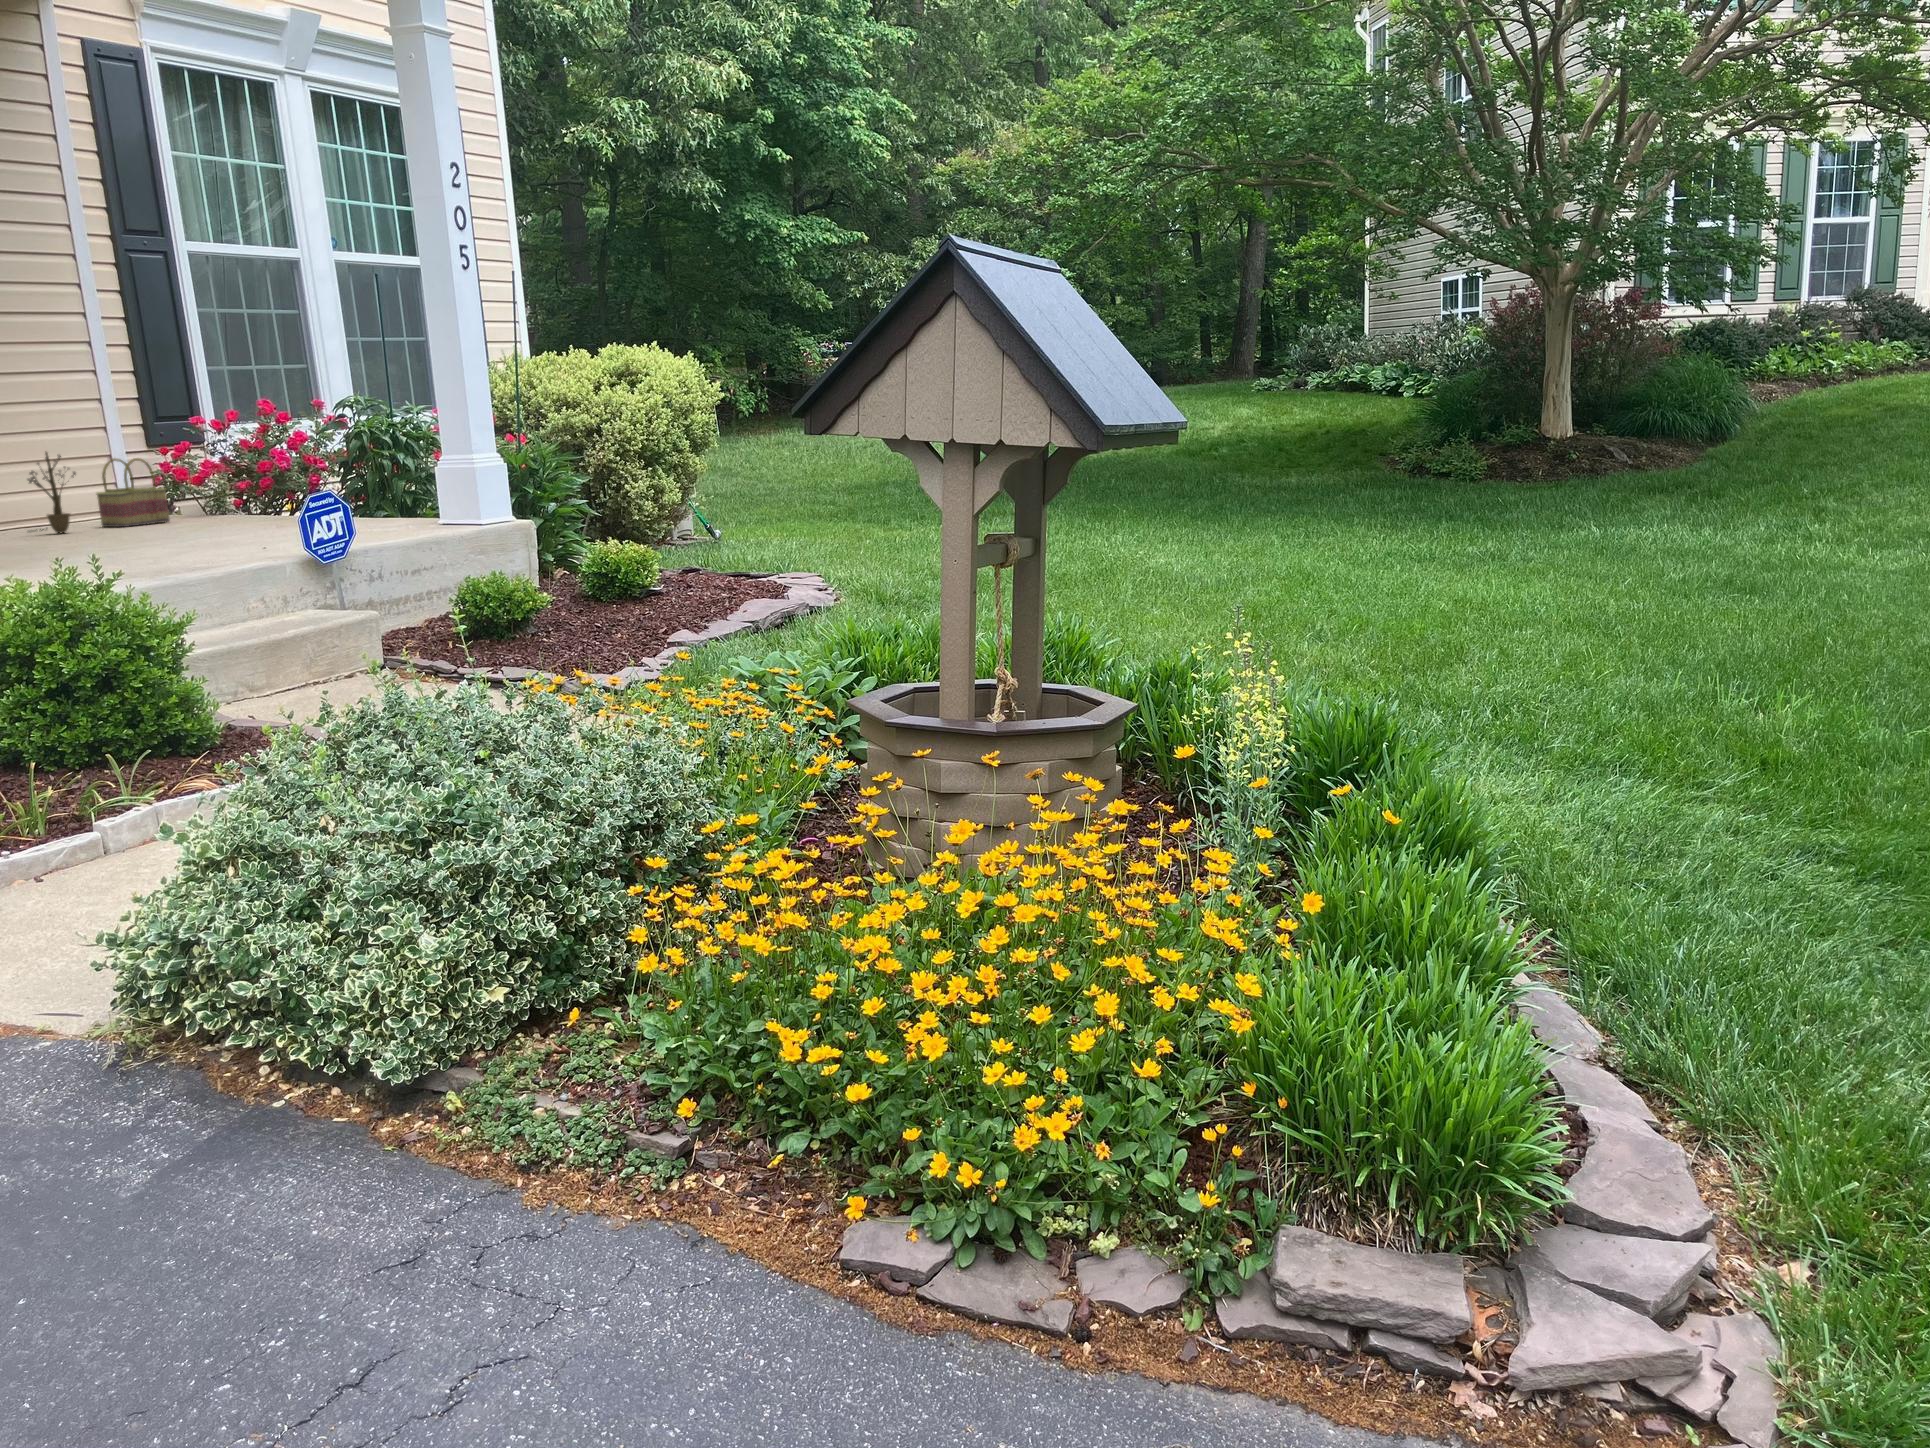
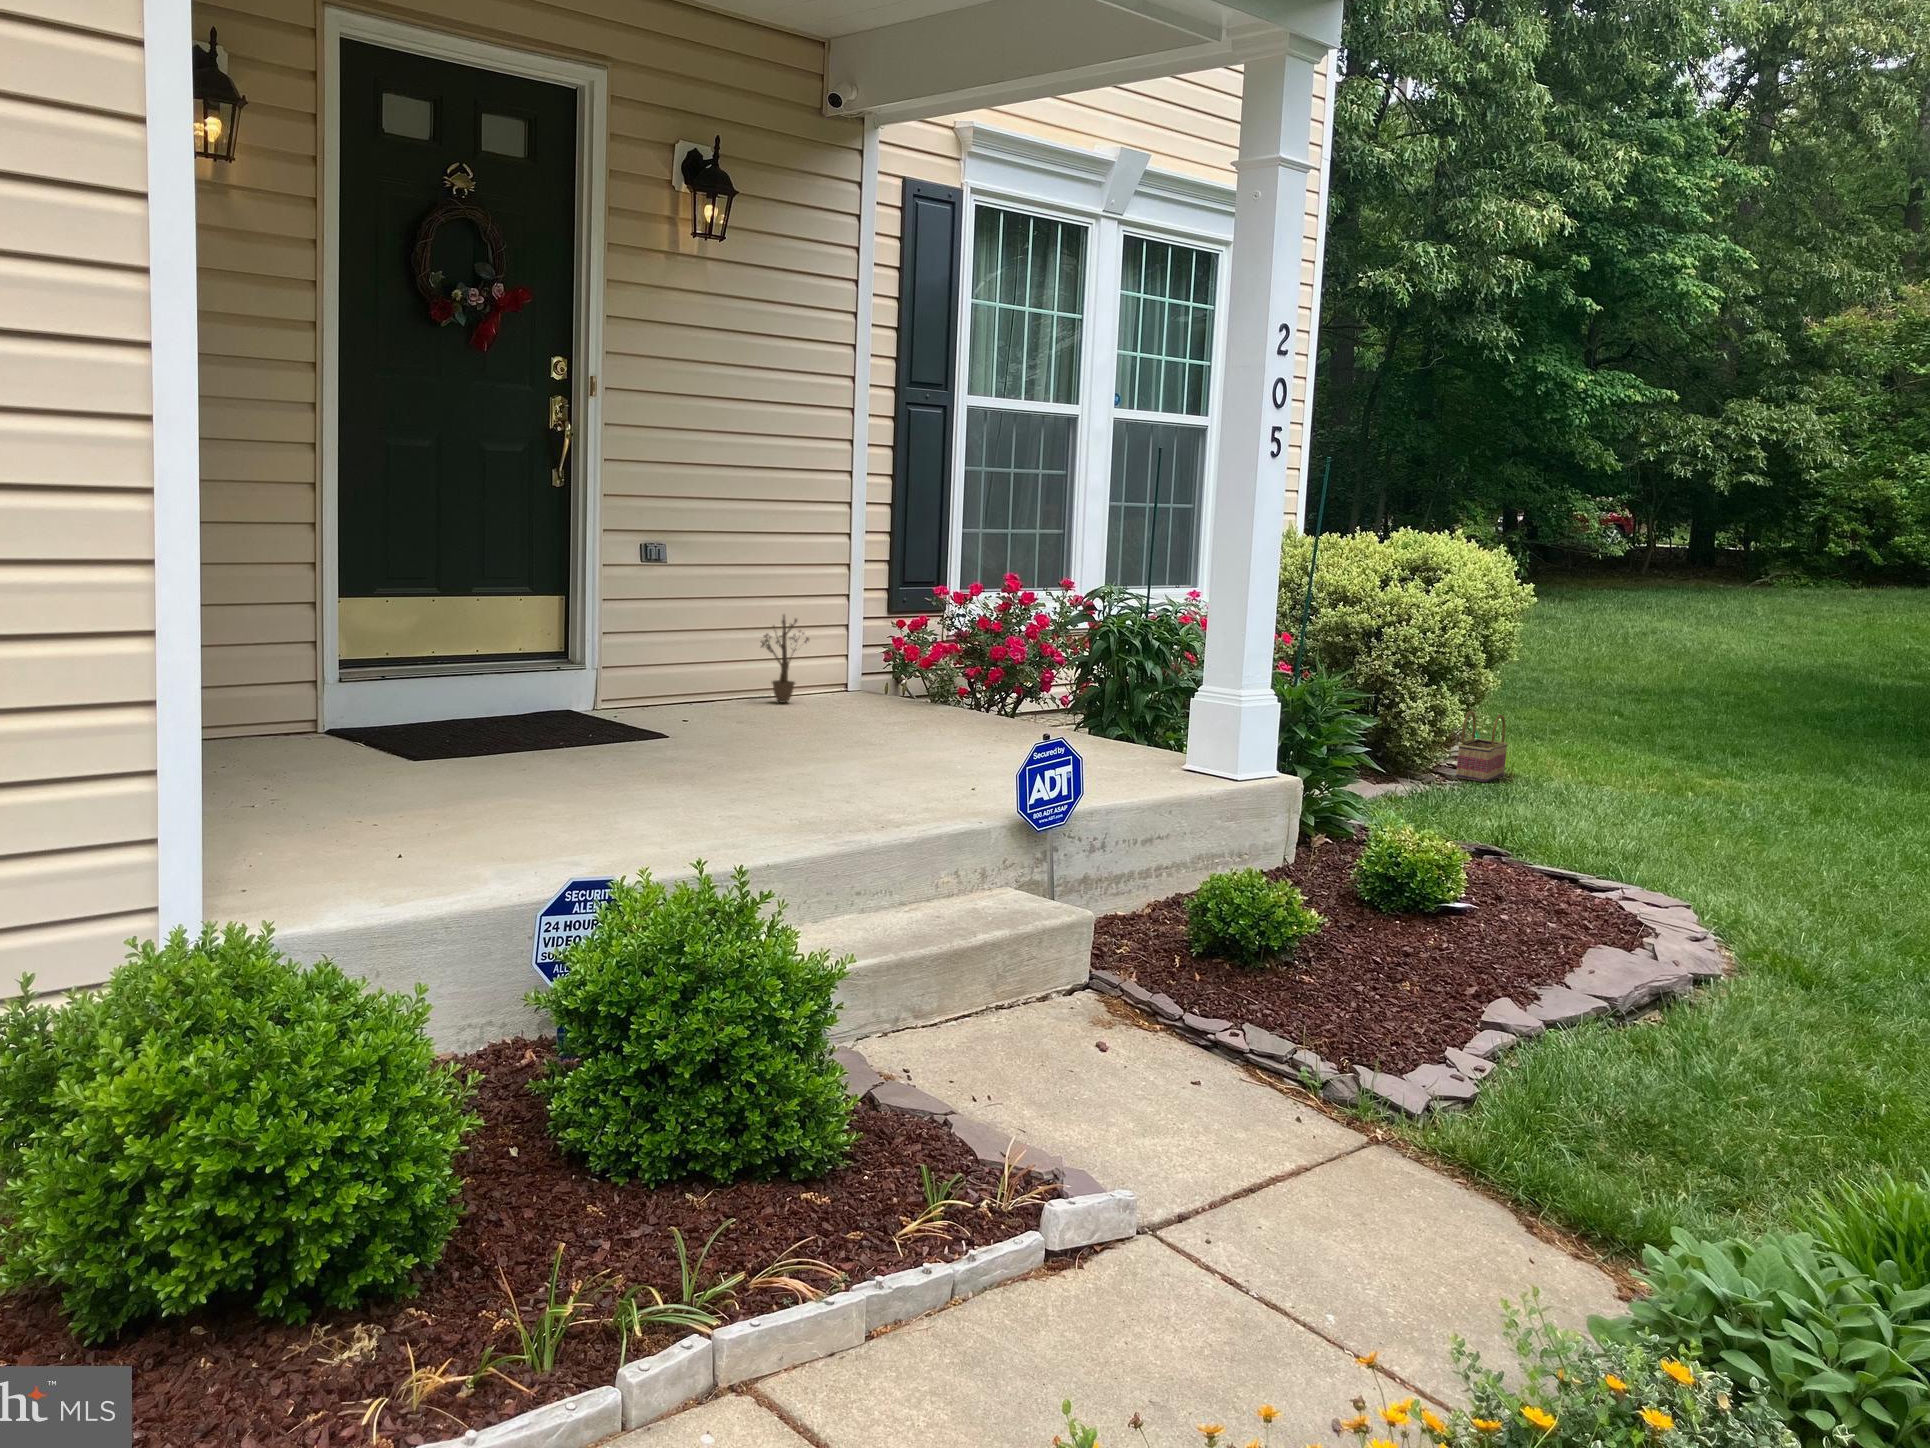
basket: present [96,458,170,527] -> present [1456,711,1508,782]

